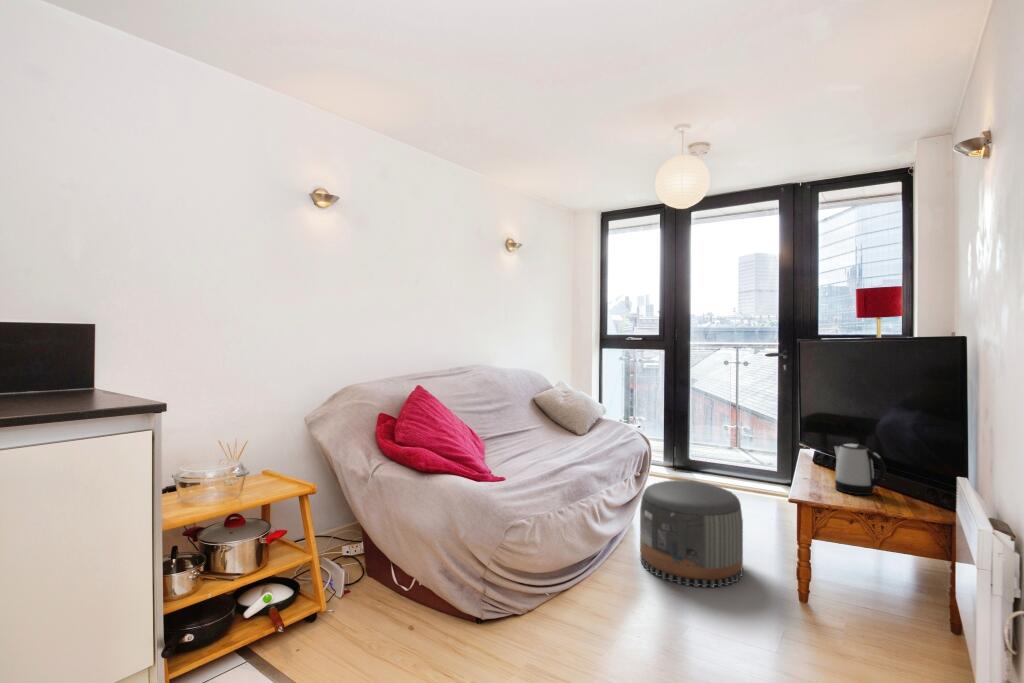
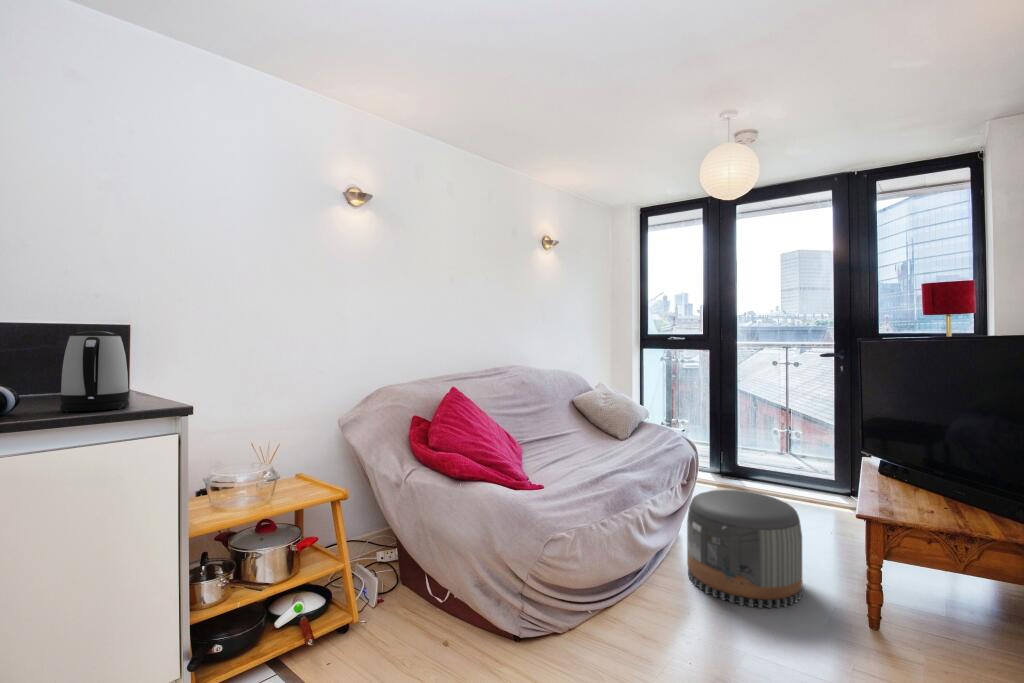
kettle: present [835,444,886,495] -> present [60,331,129,412]

